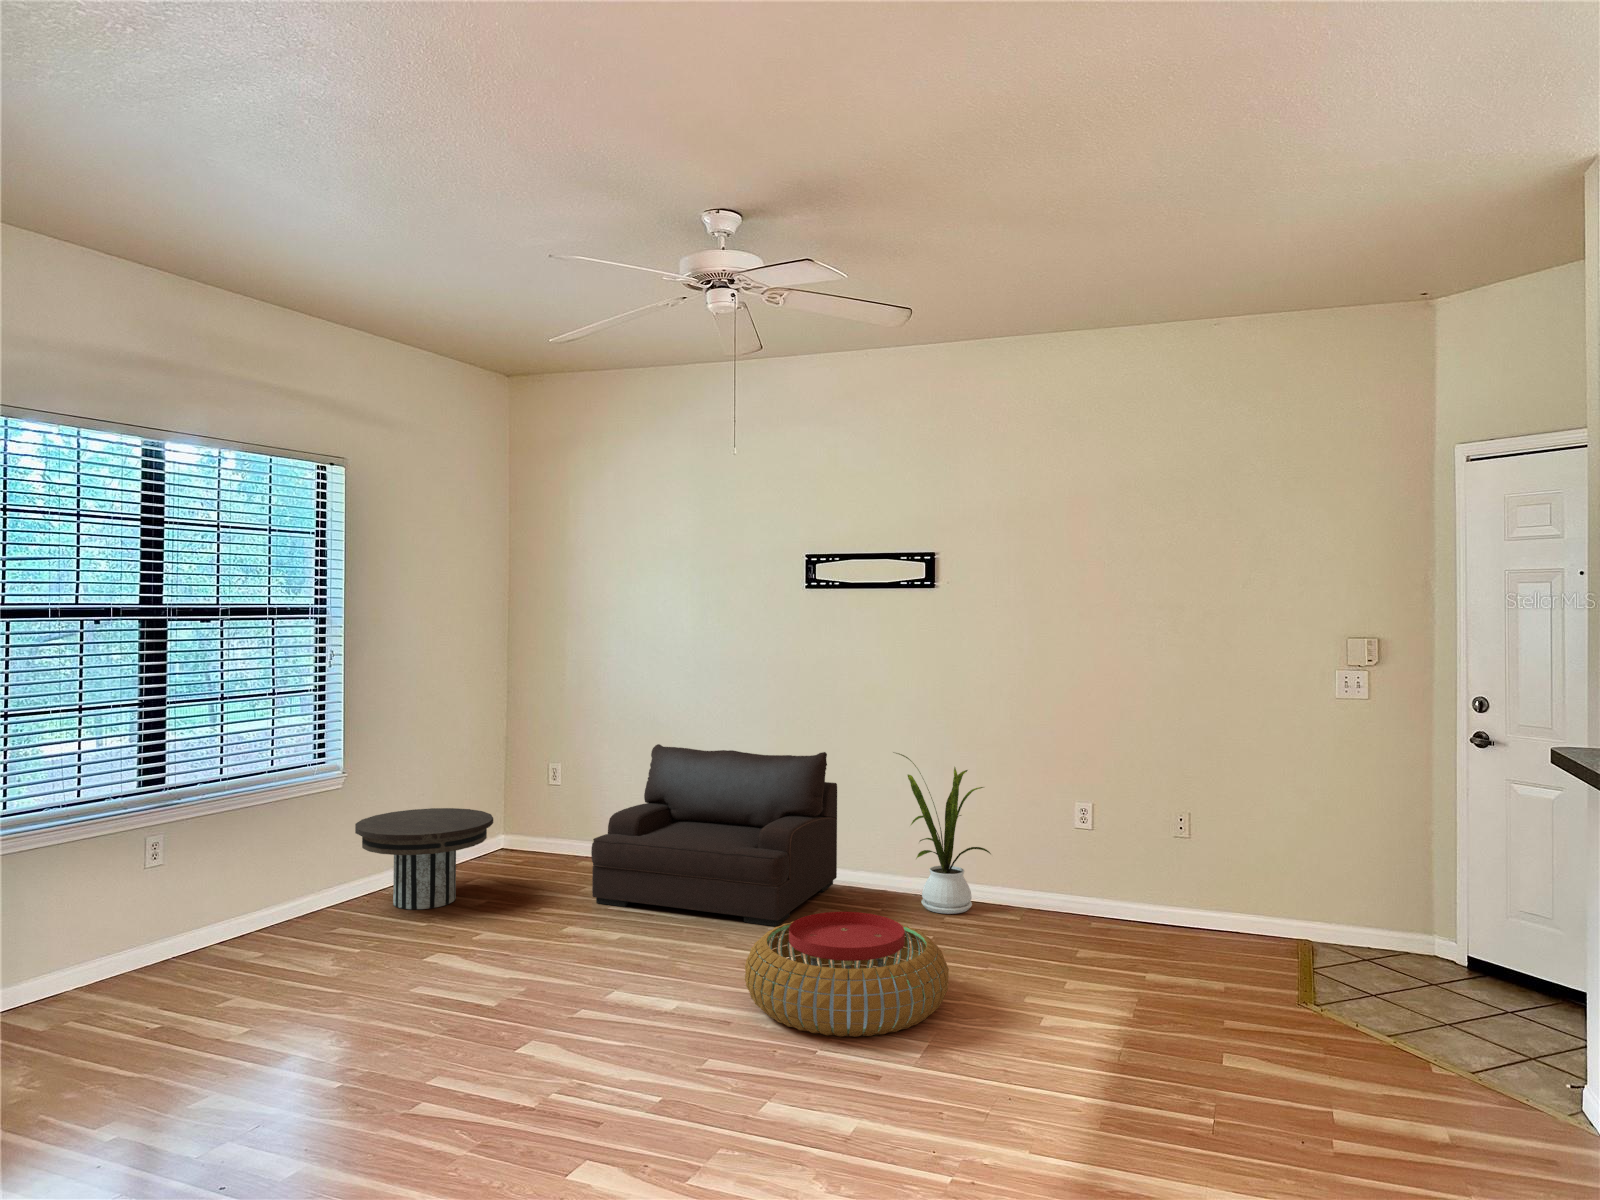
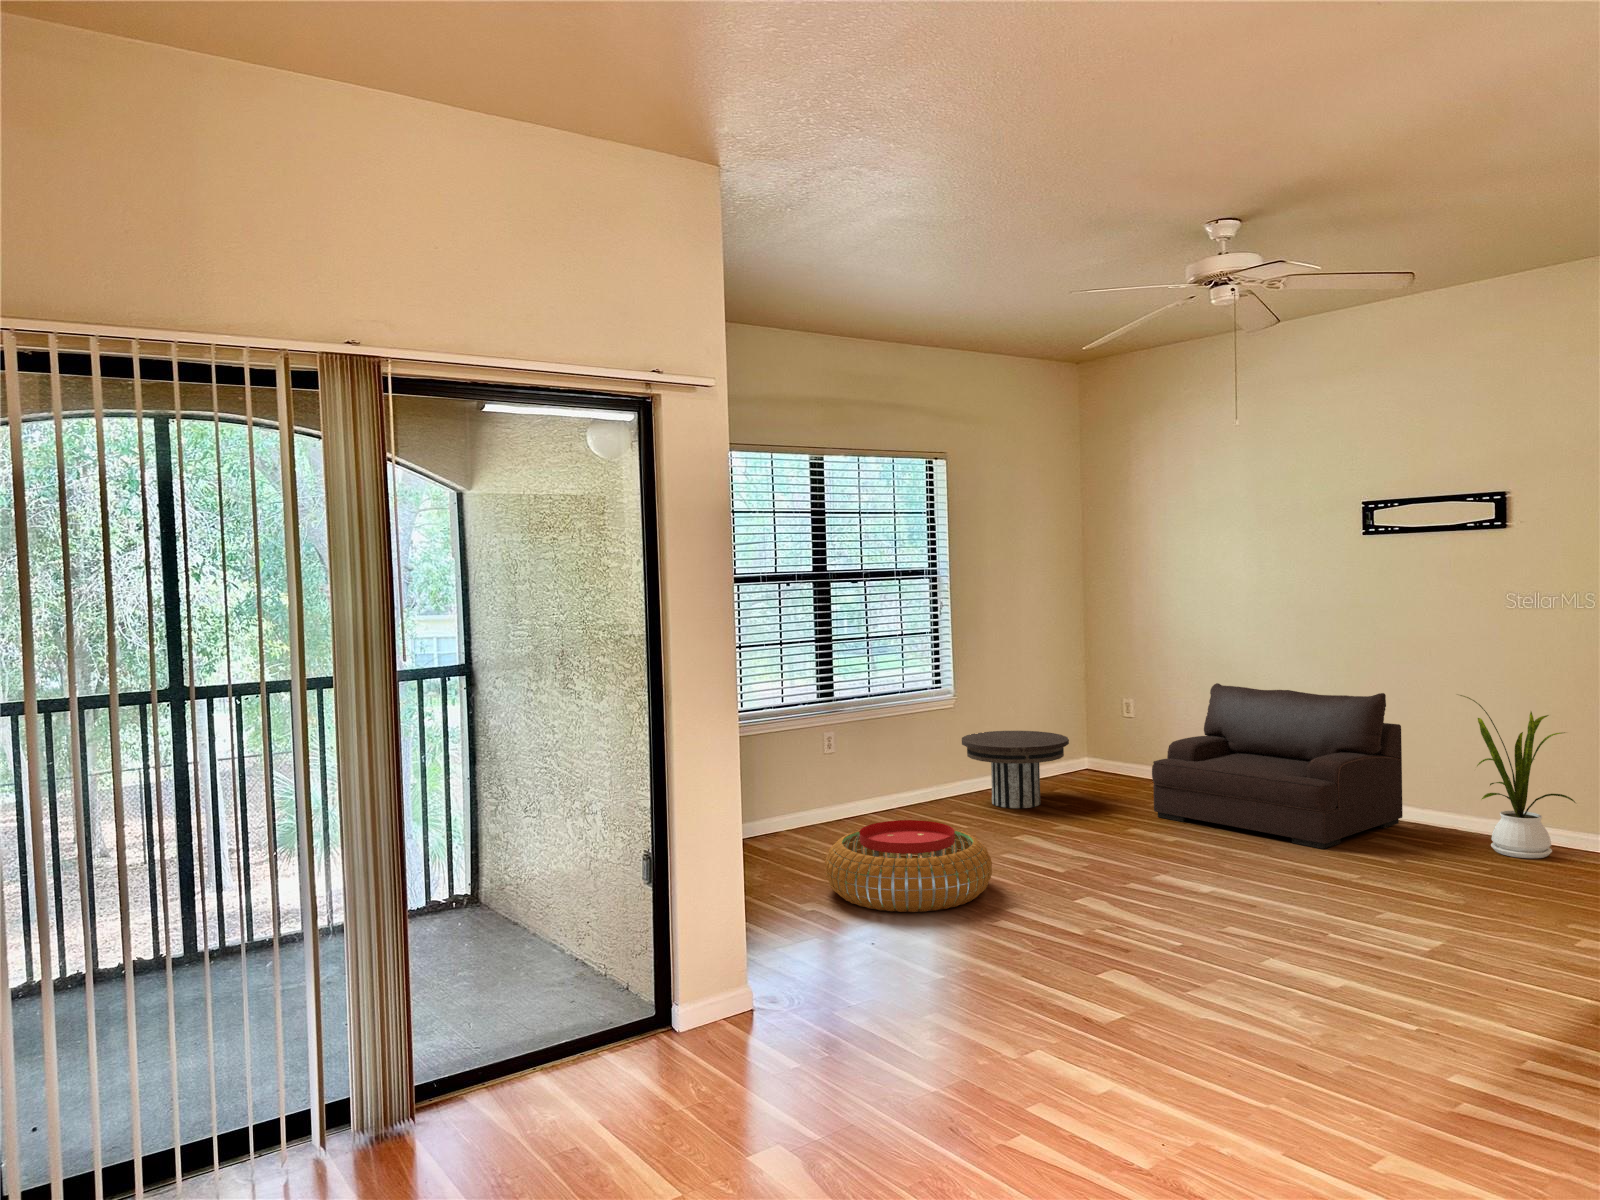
pouf: present [745,912,949,1037] -> present [825,820,992,912]

